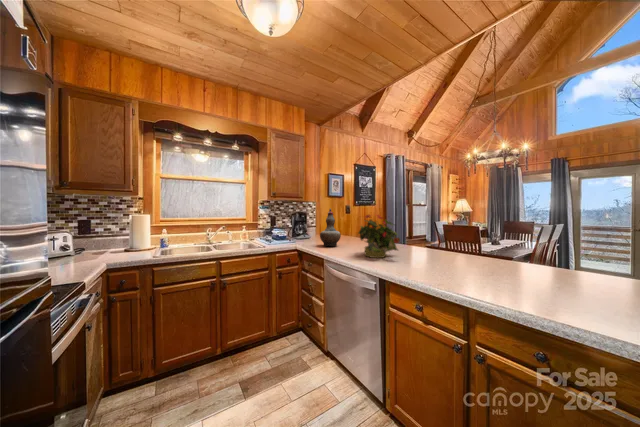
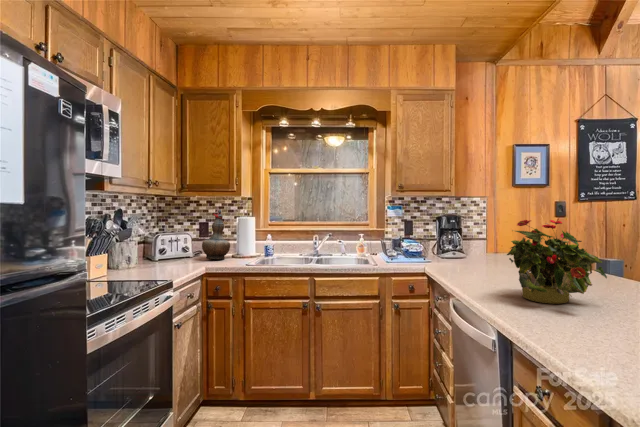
decorative vase: present [320,209,341,246] -> present [202,210,230,259]

